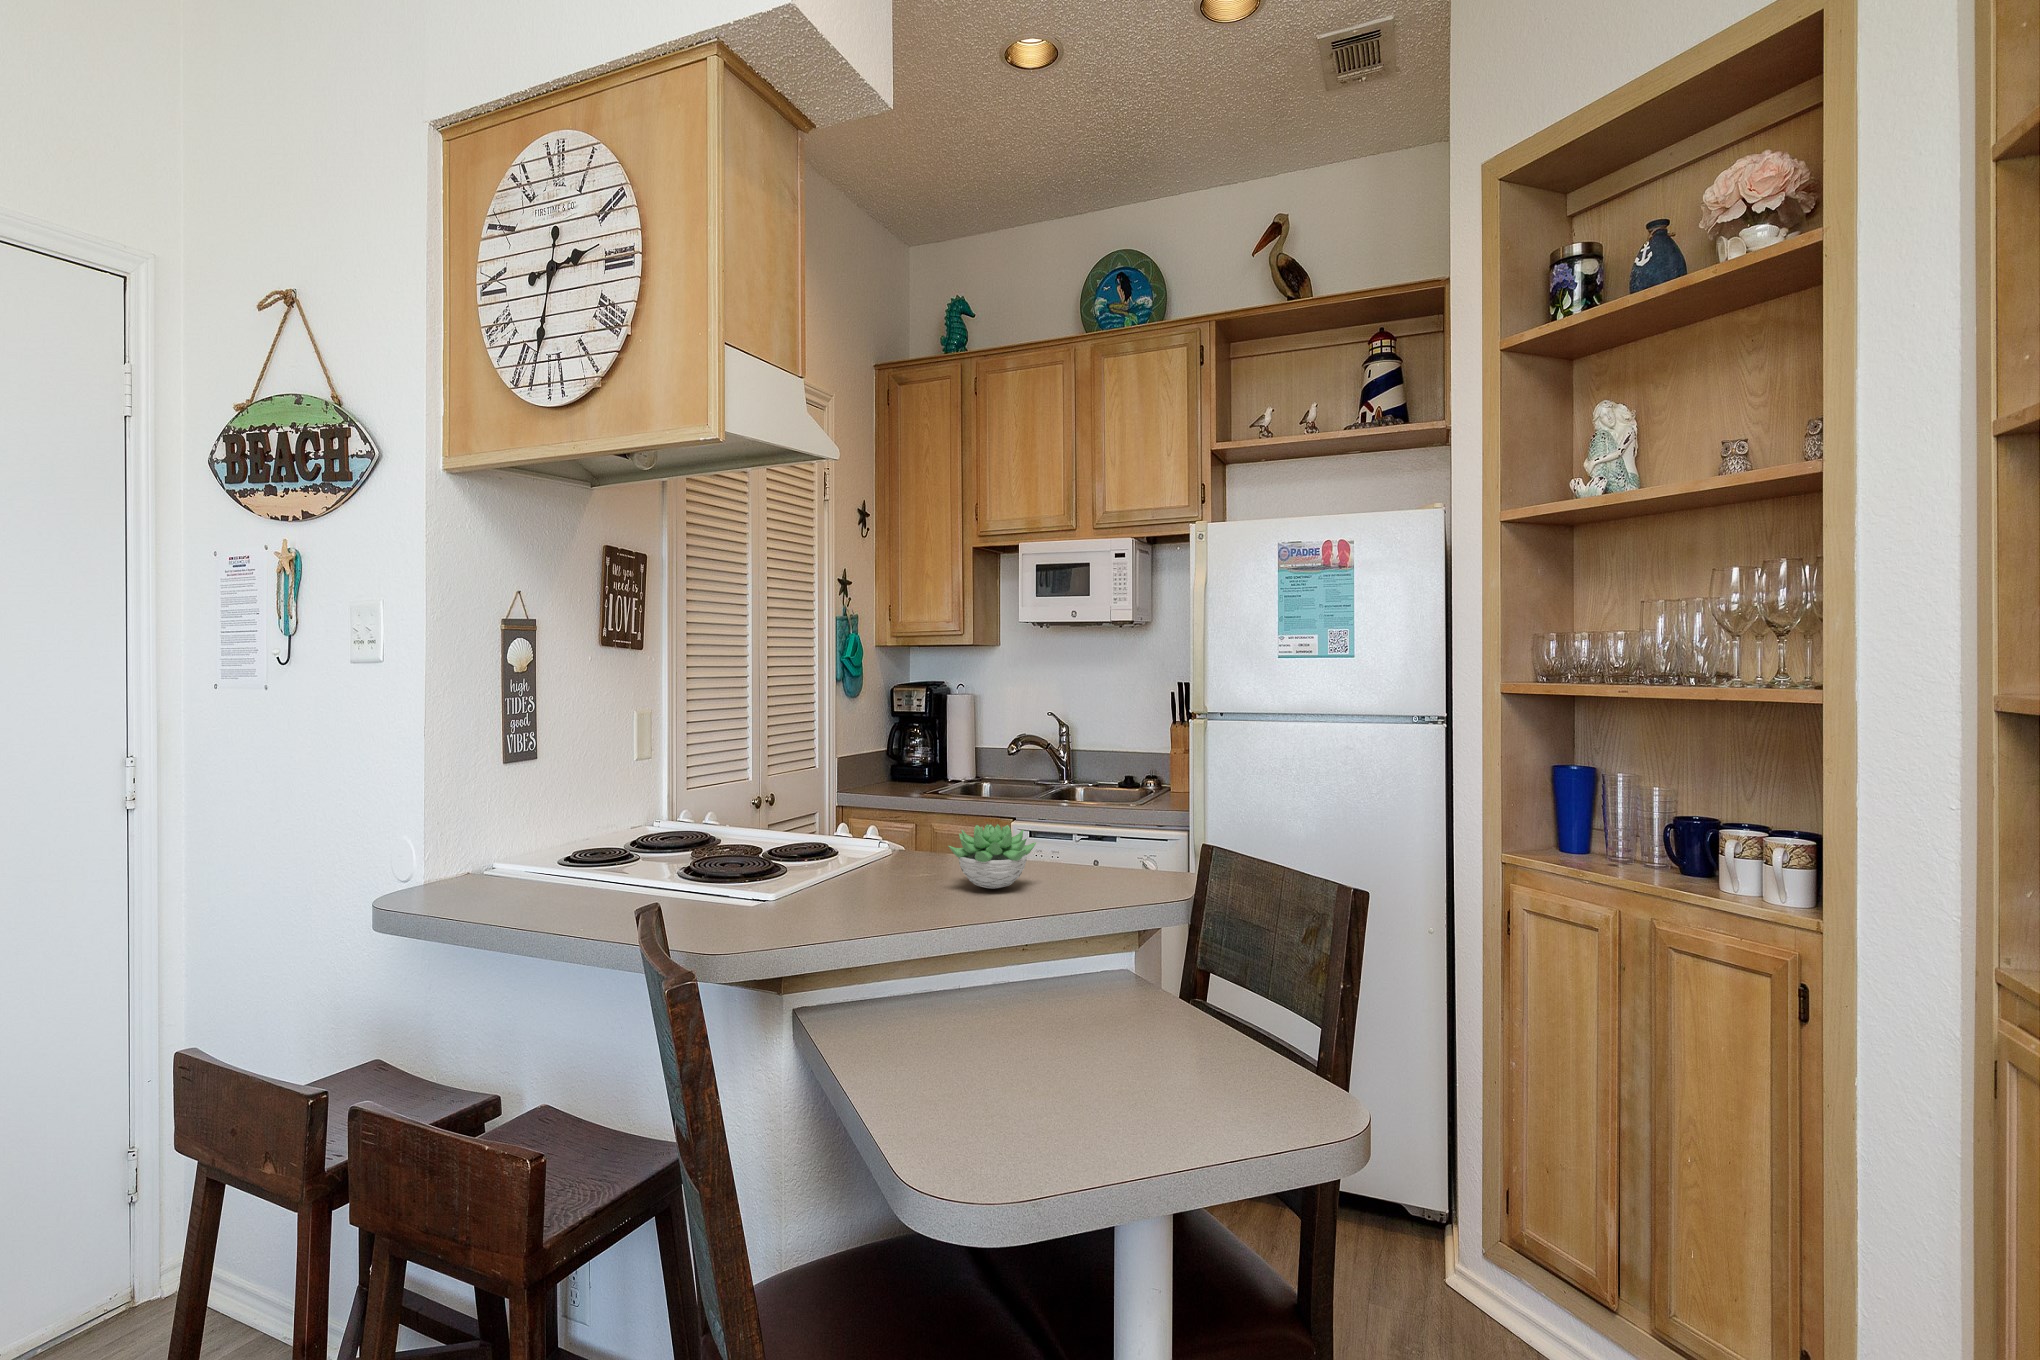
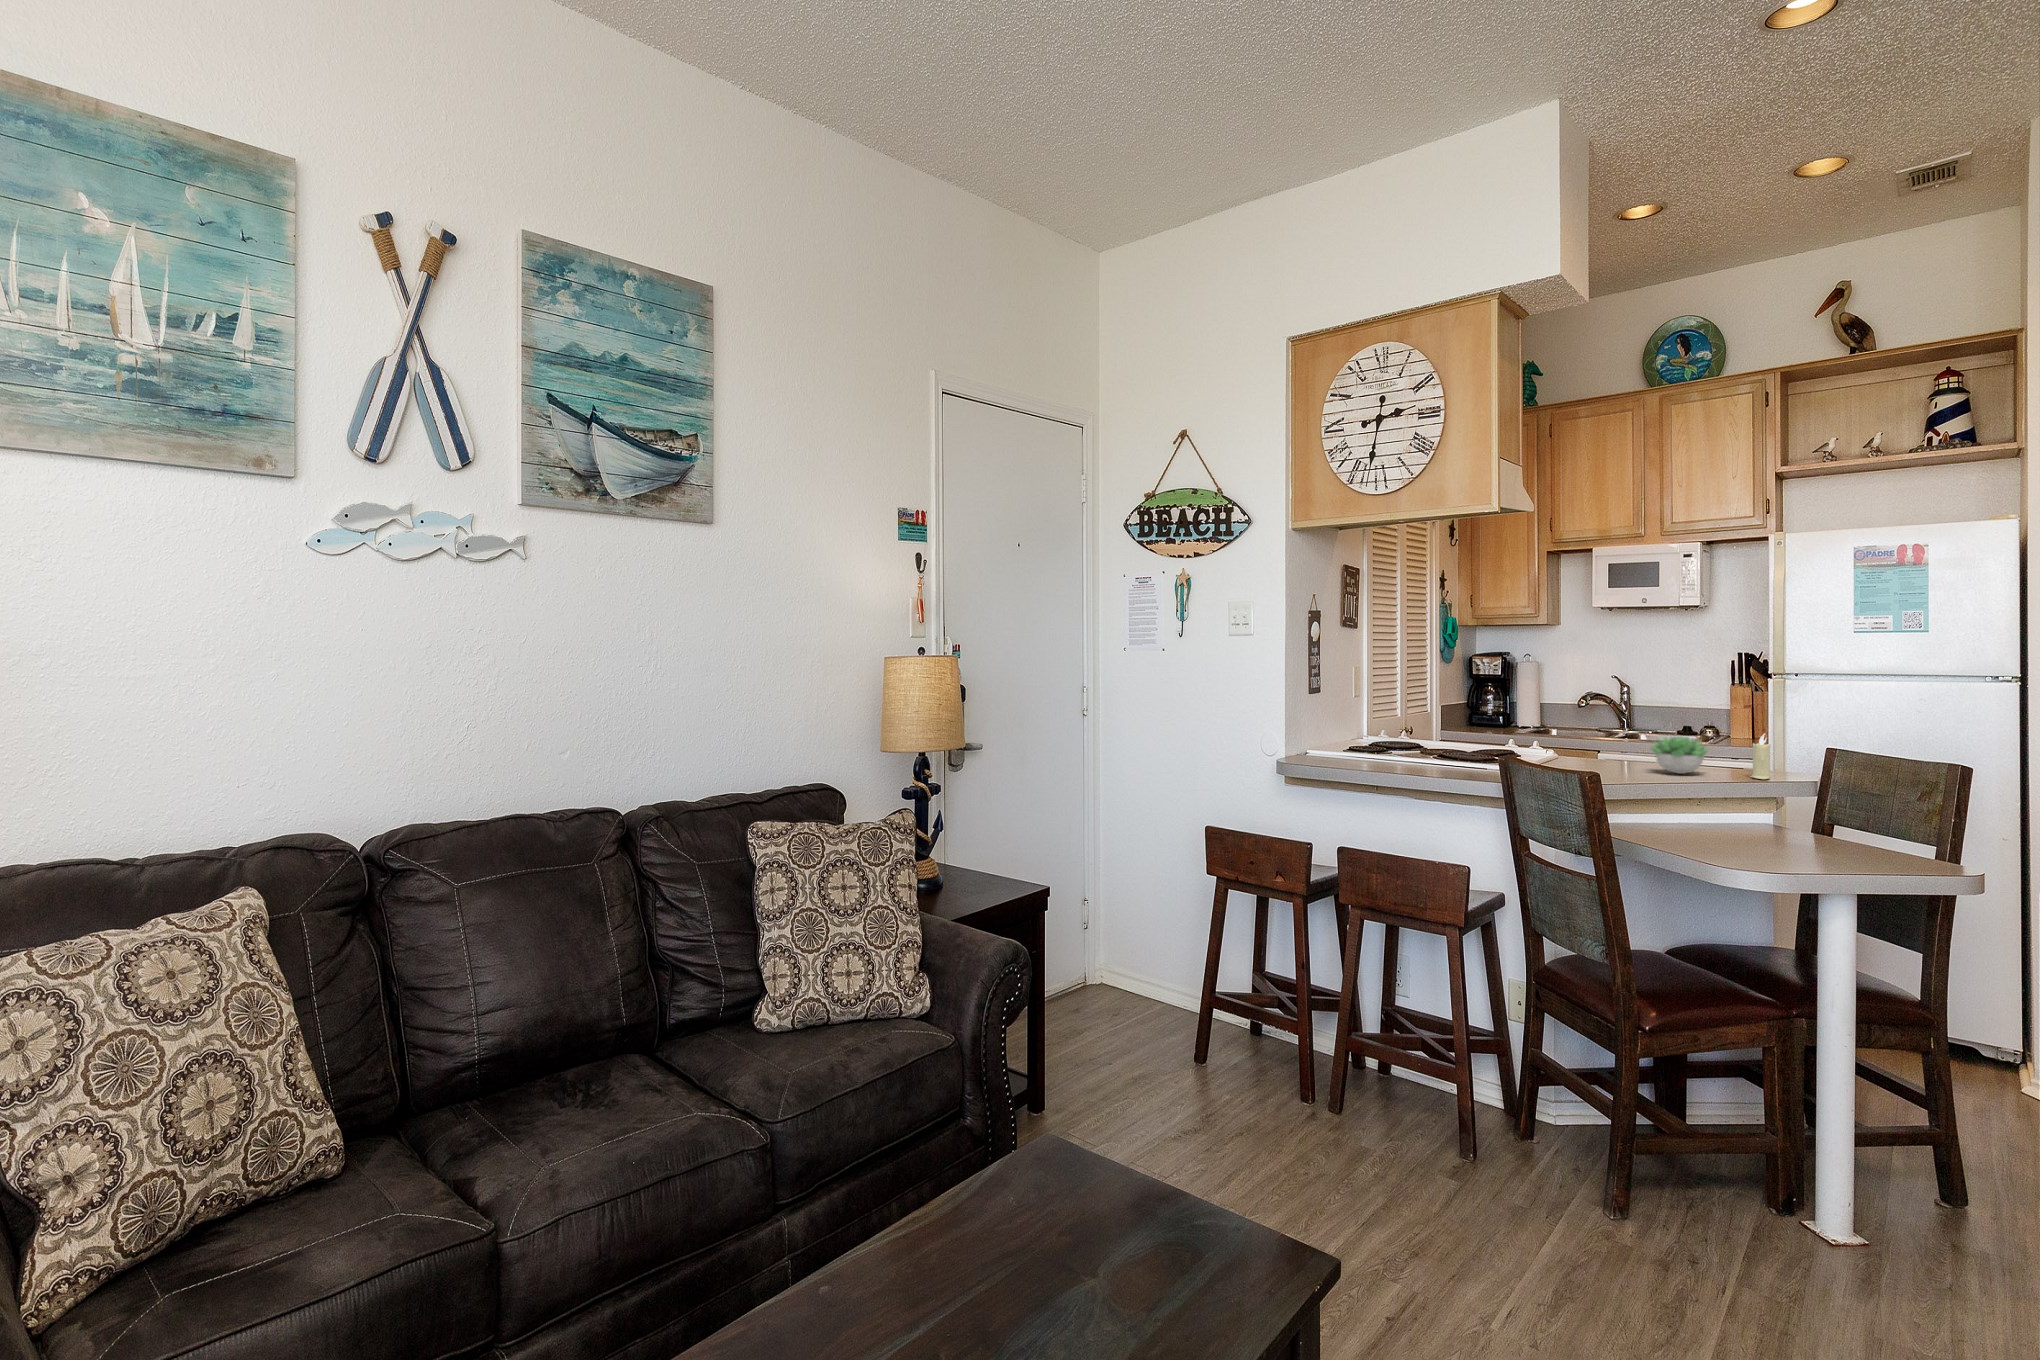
candle: none [1086,818,1112,896] -> present [1750,734,1771,779]

